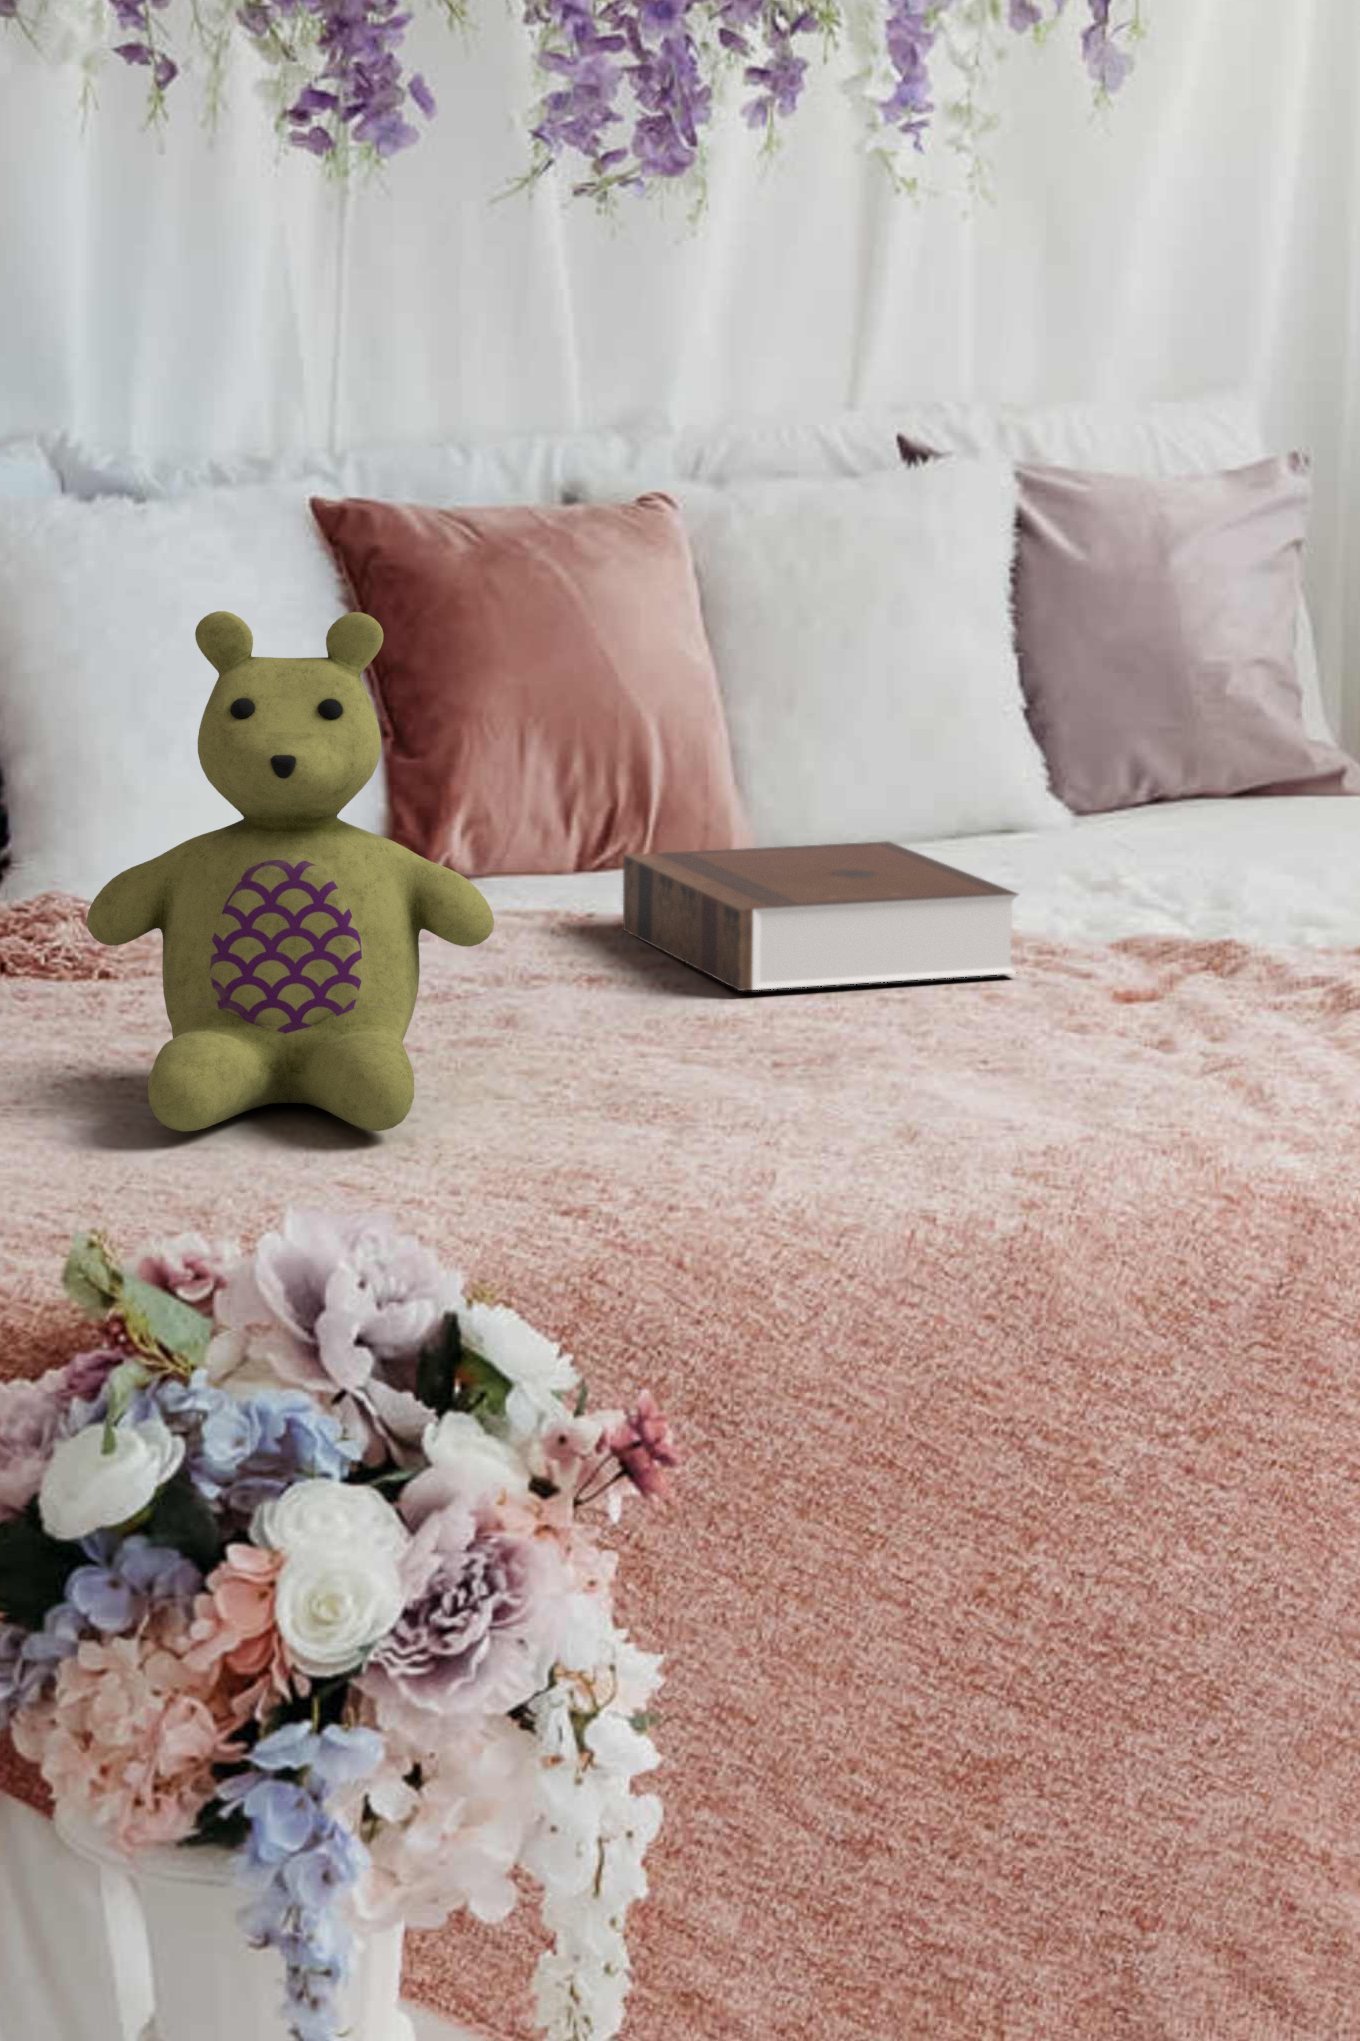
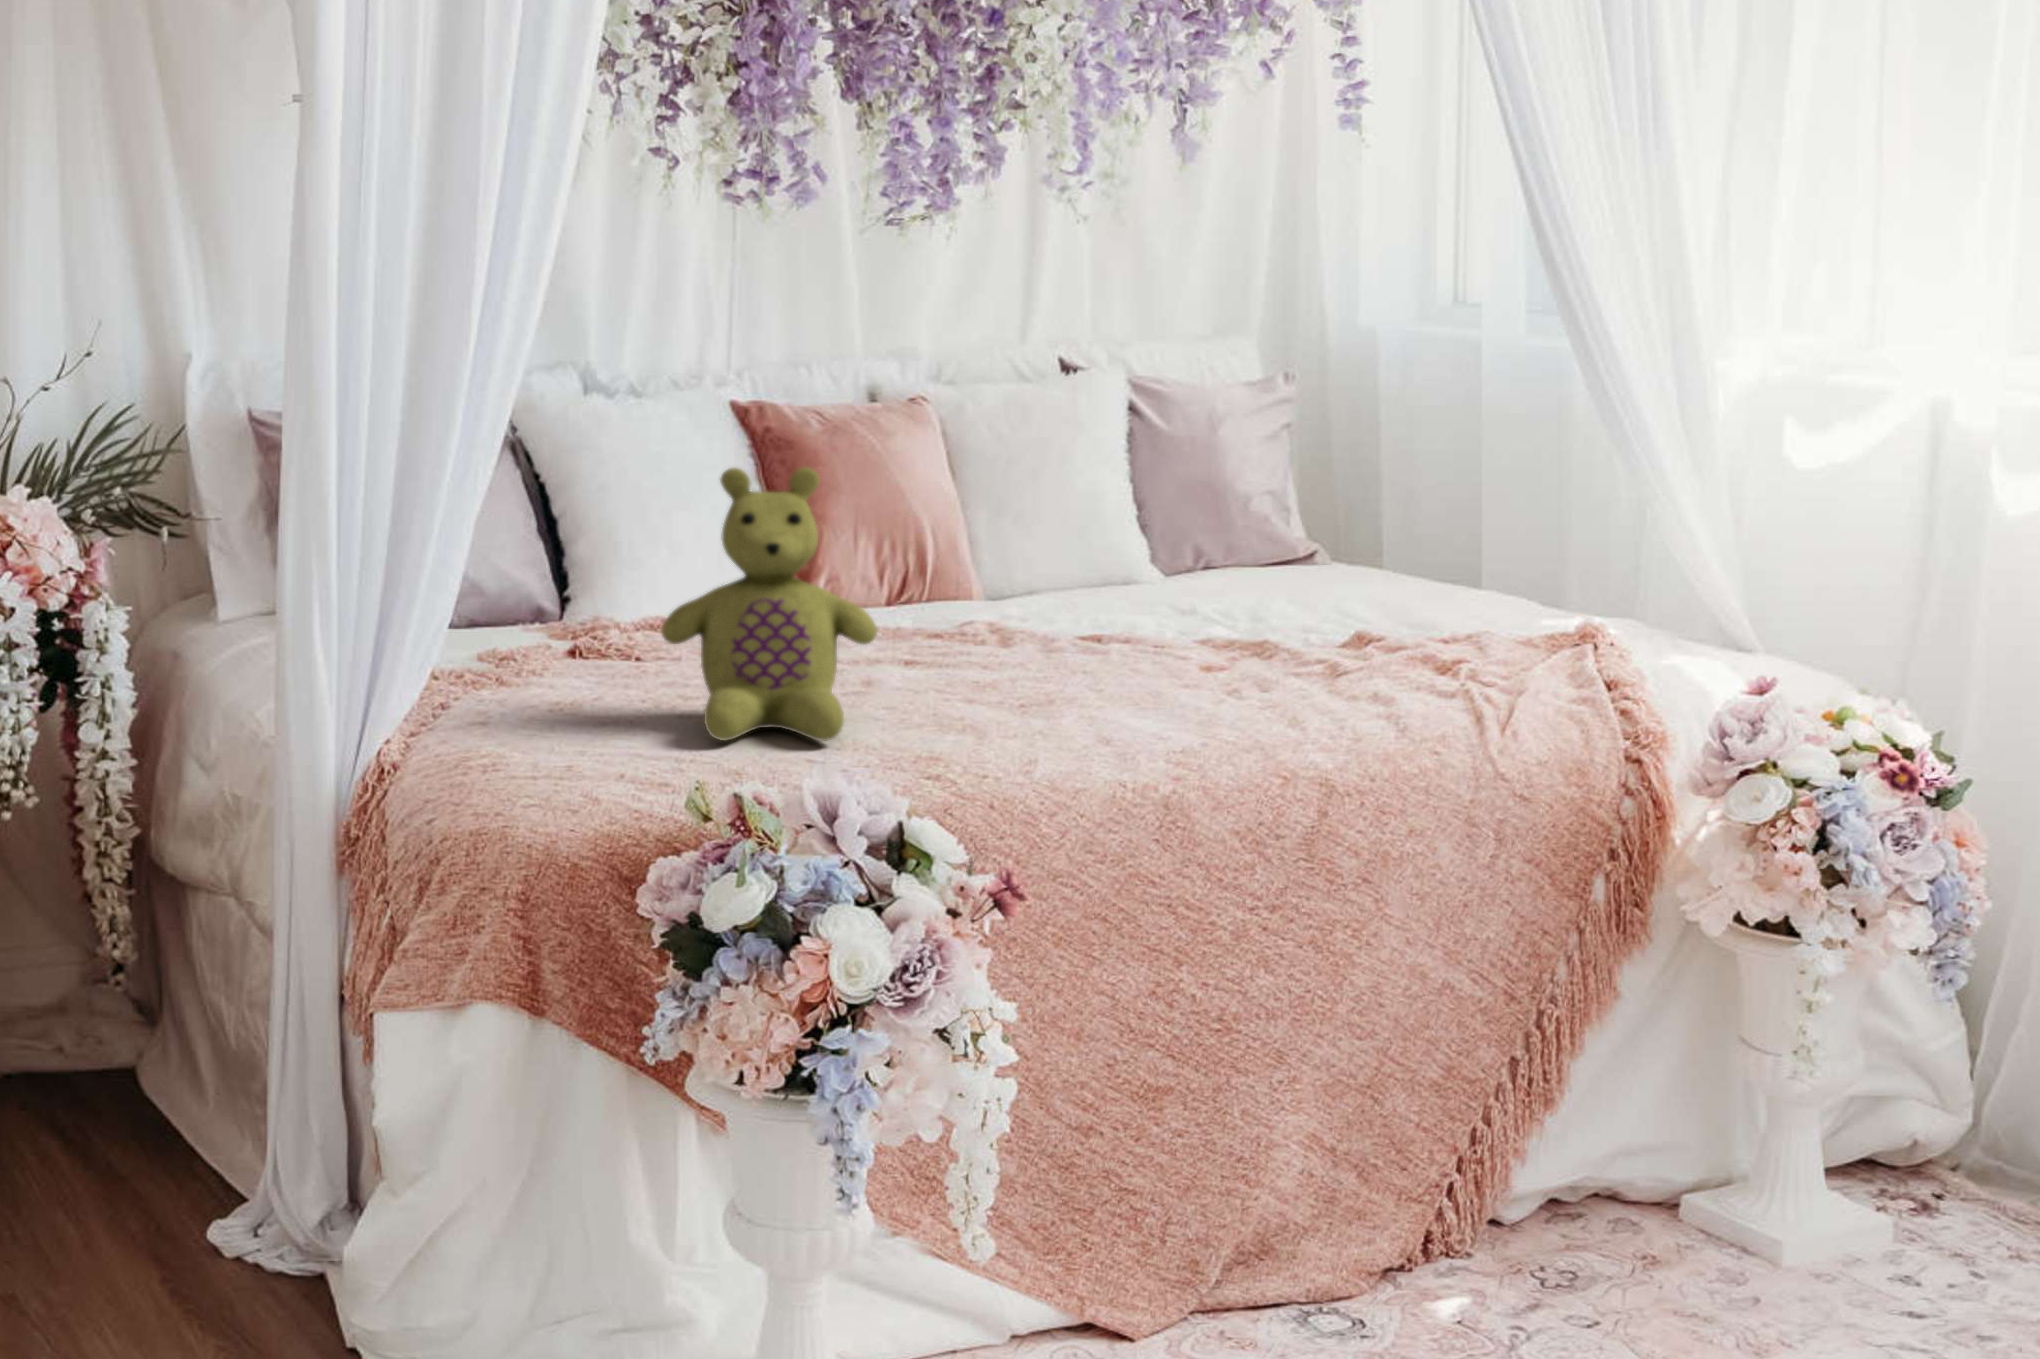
book: present [623,841,1019,991] -> none [917,590,1150,672]

